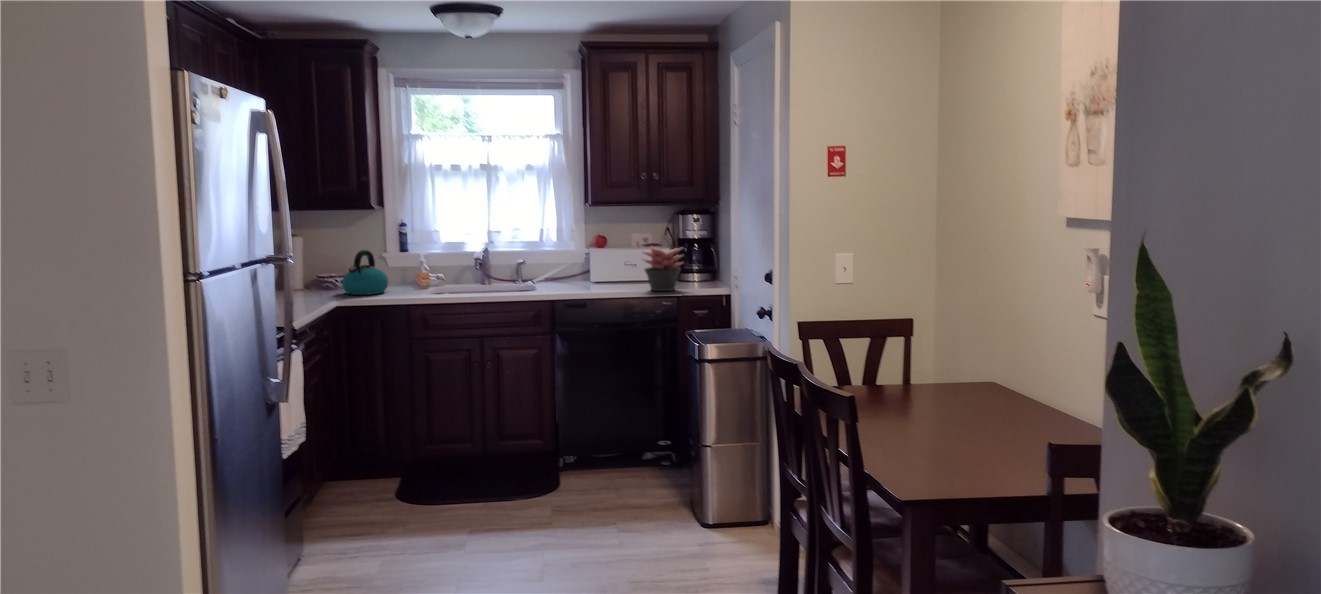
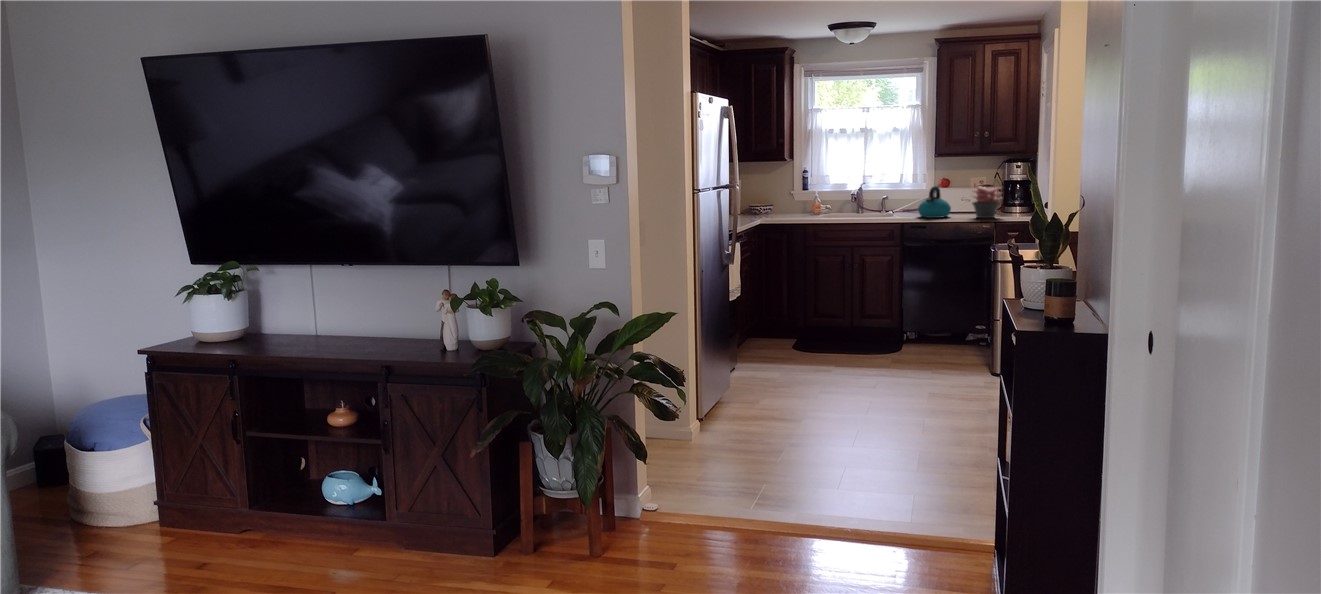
kettle: present [342,250,388,295] -> present [918,186,951,218]

